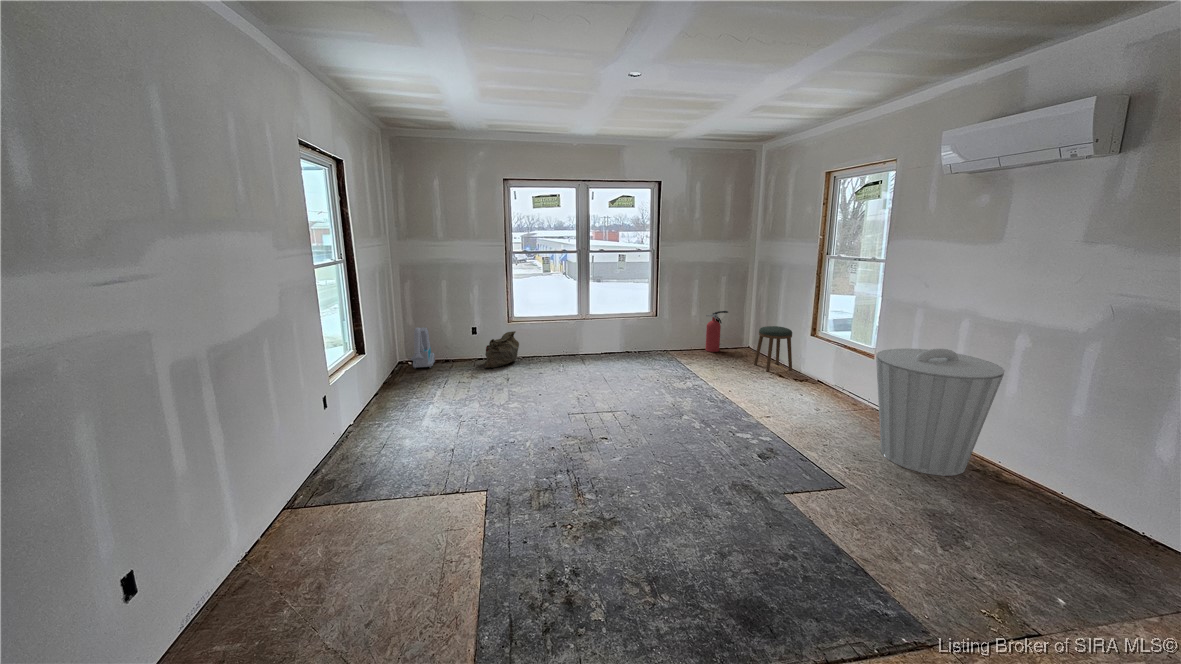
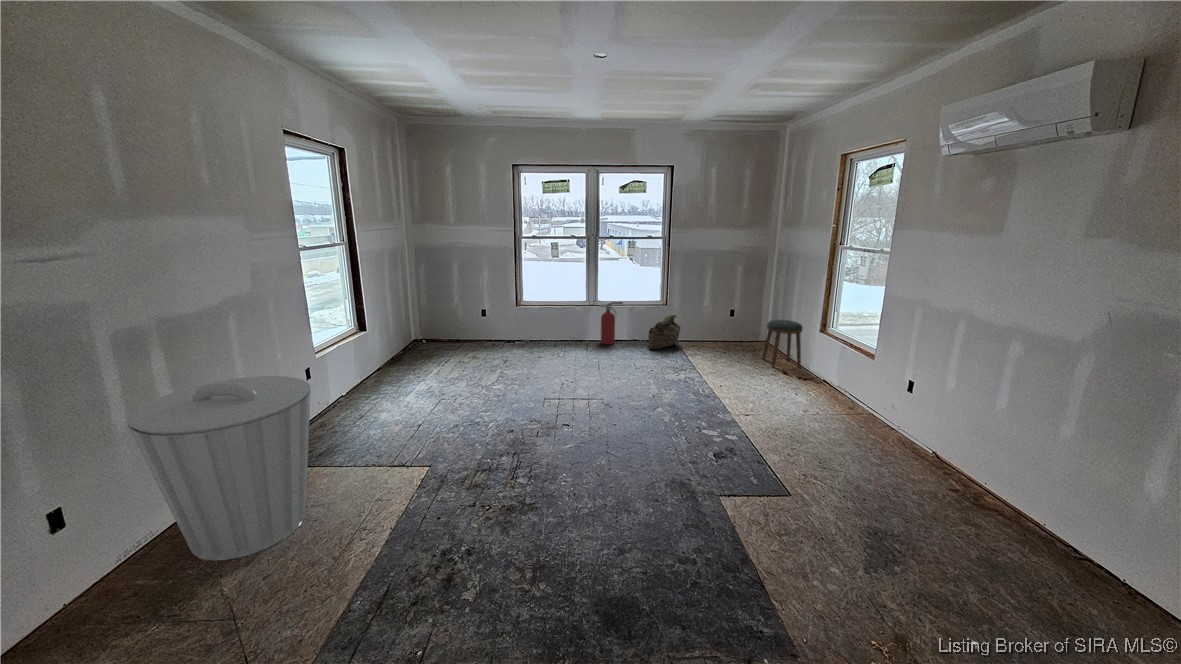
fire extinguisher: present [705,311,728,352] -> present [600,302,622,344]
vacuum cleaner: present [411,327,435,369] -> none [418,308,448,347]
bag: present [485,331,519,368] -> present [648,315,680,349]
trash can: present [876,348,1005,476] -> present [127,376,310,561]

